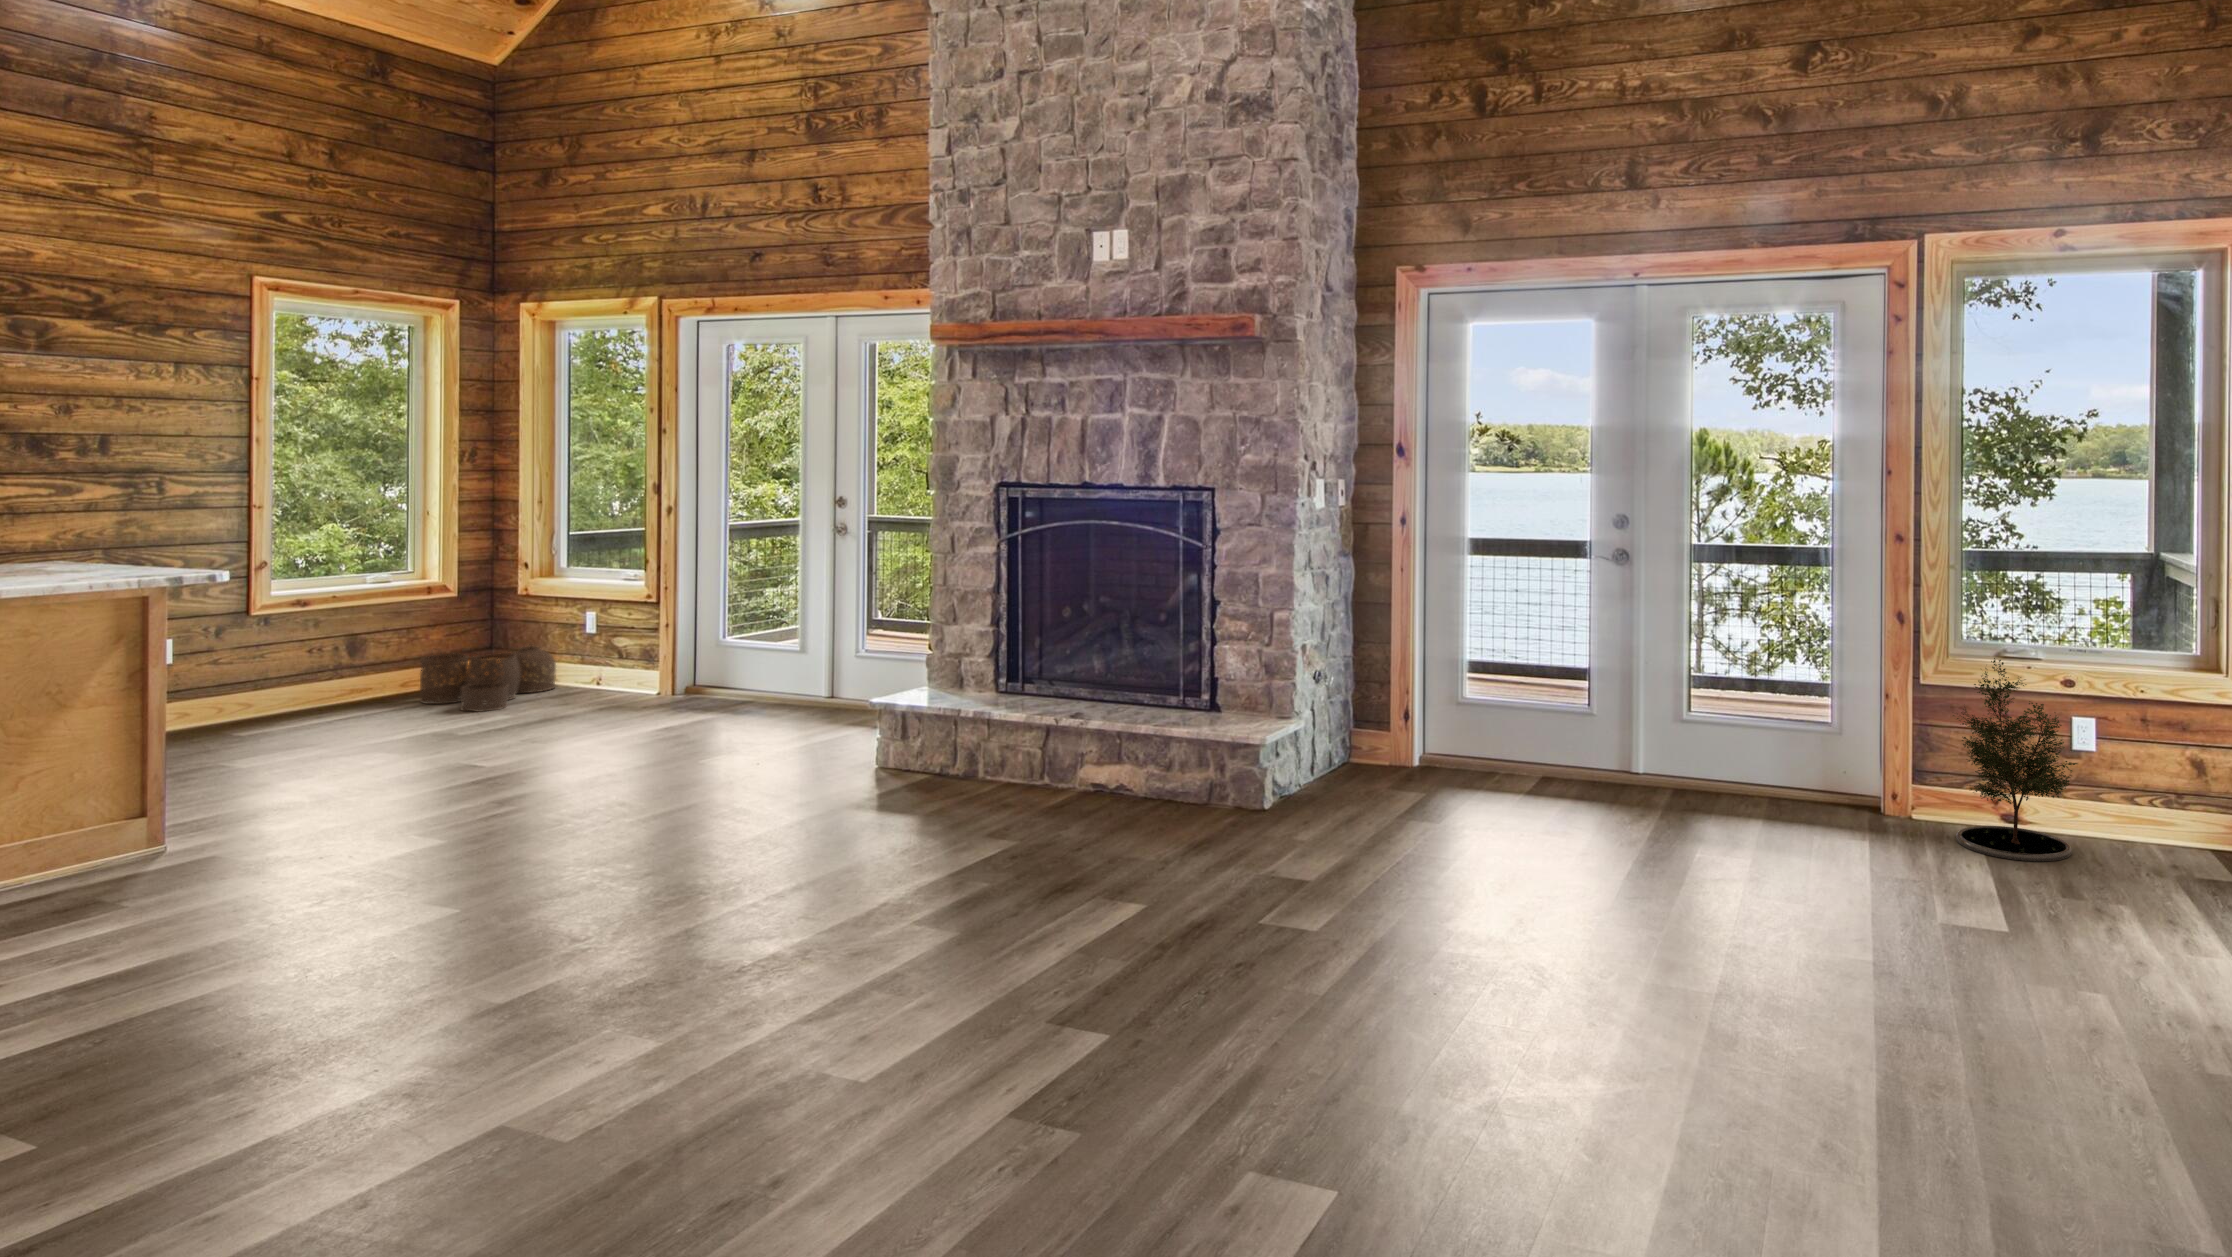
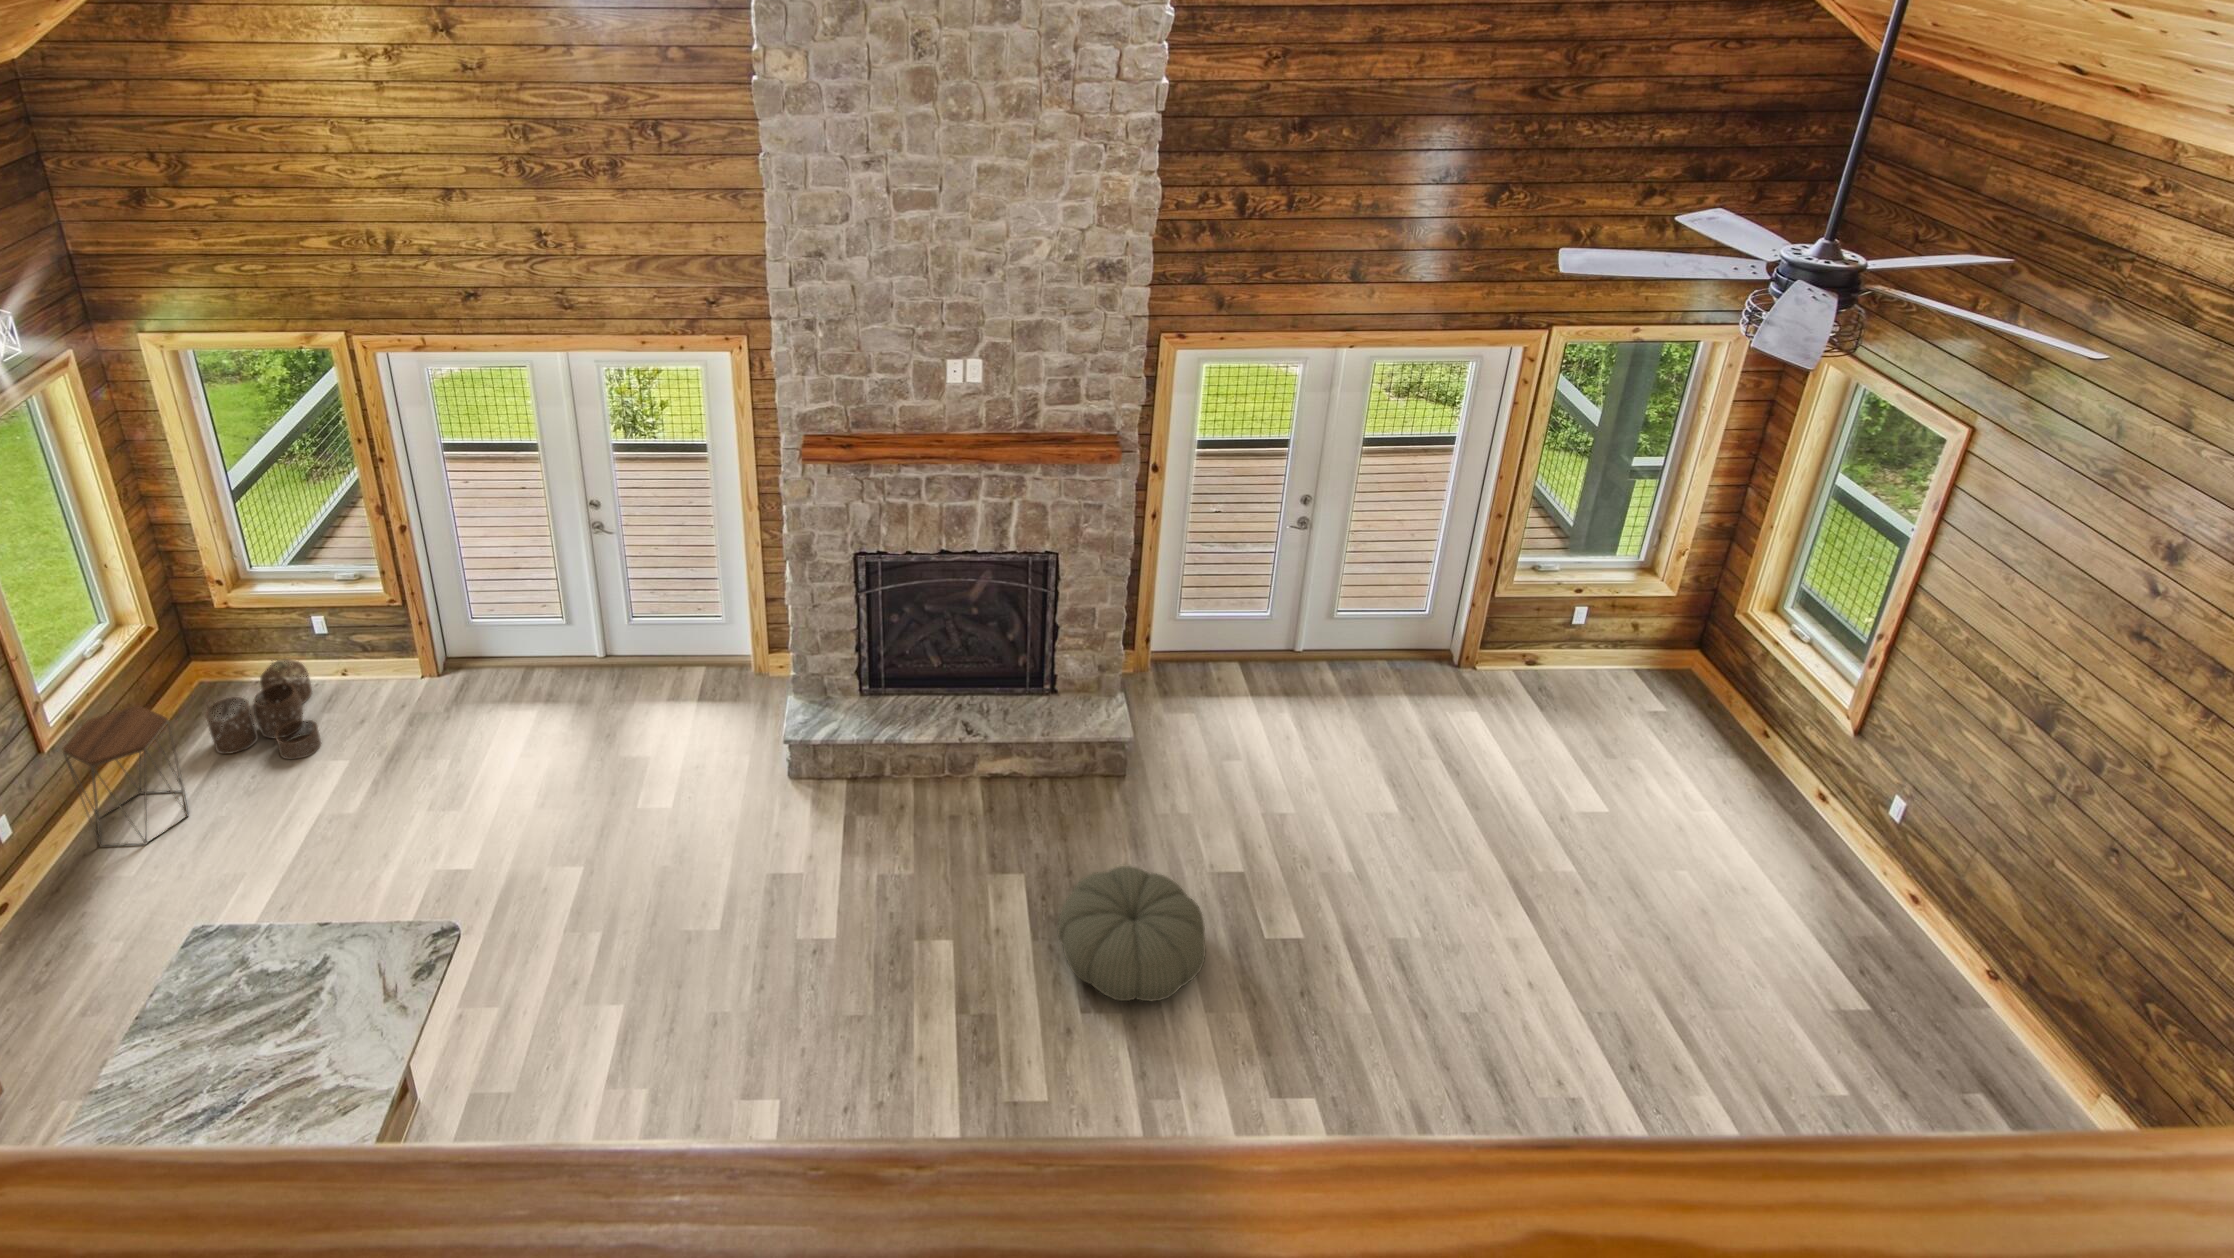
side table: none [240,603,356,727] -> present [63,705,188,845]
potted tree: present [1953,658,2078,862] -> none [1512,594,1591,704]
pouf: none [913,800,1141,941] -> present [1058,866,1206,1001]

